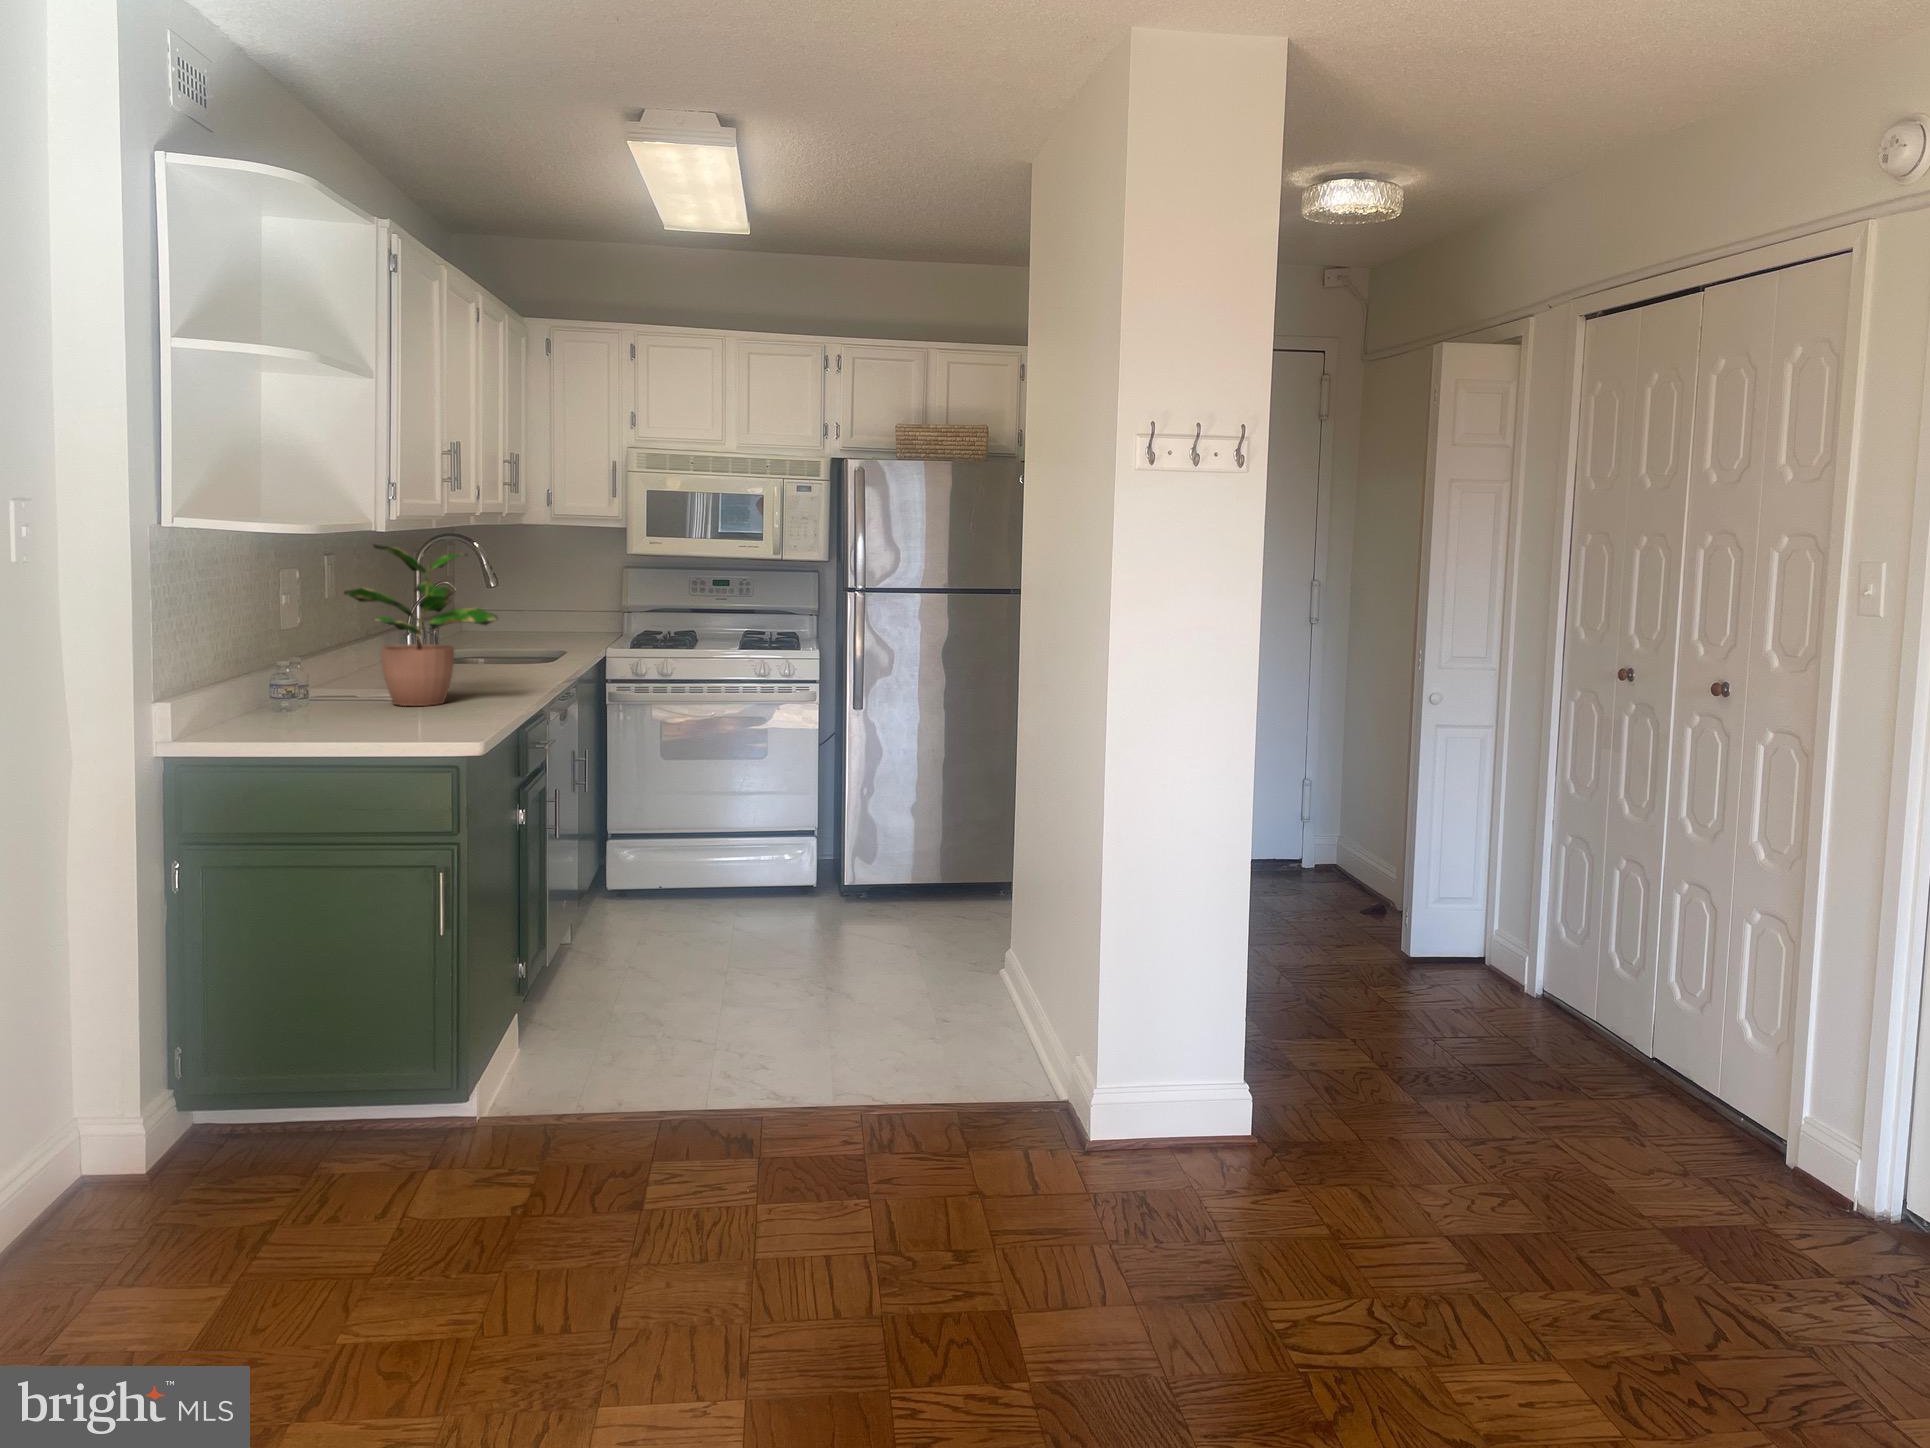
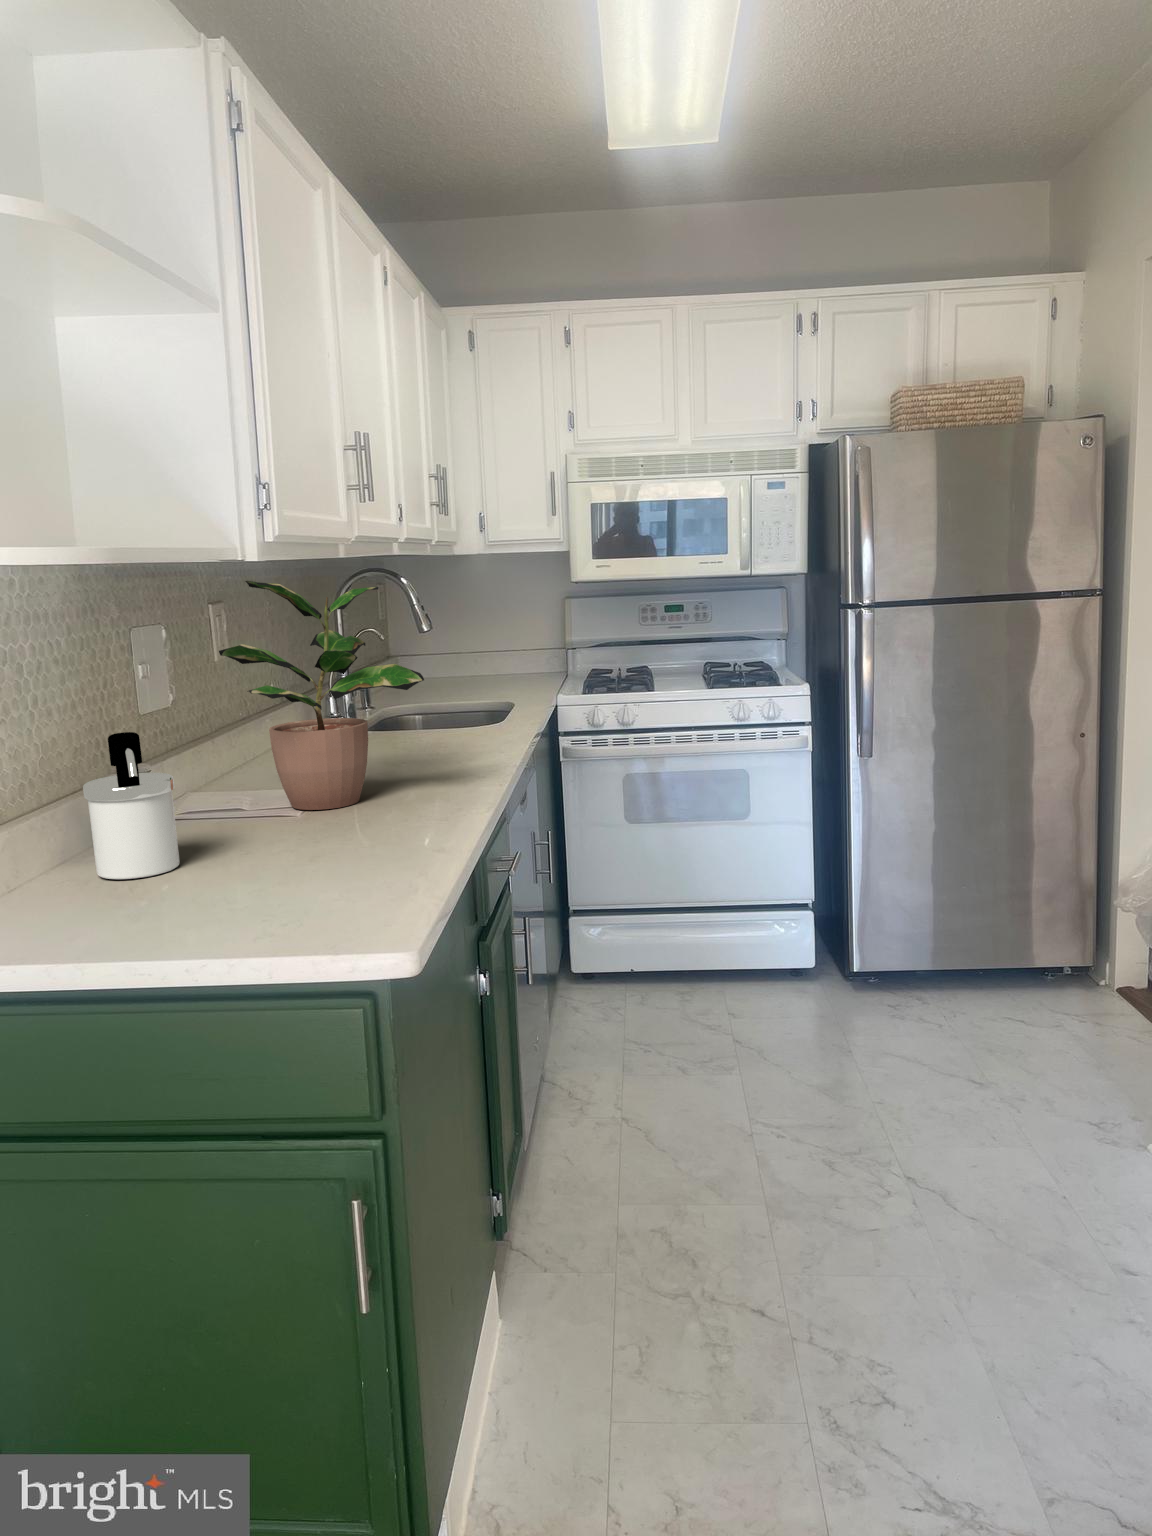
soap dispenser: none [265,638,327,732] -> present [83,732,180,879]

